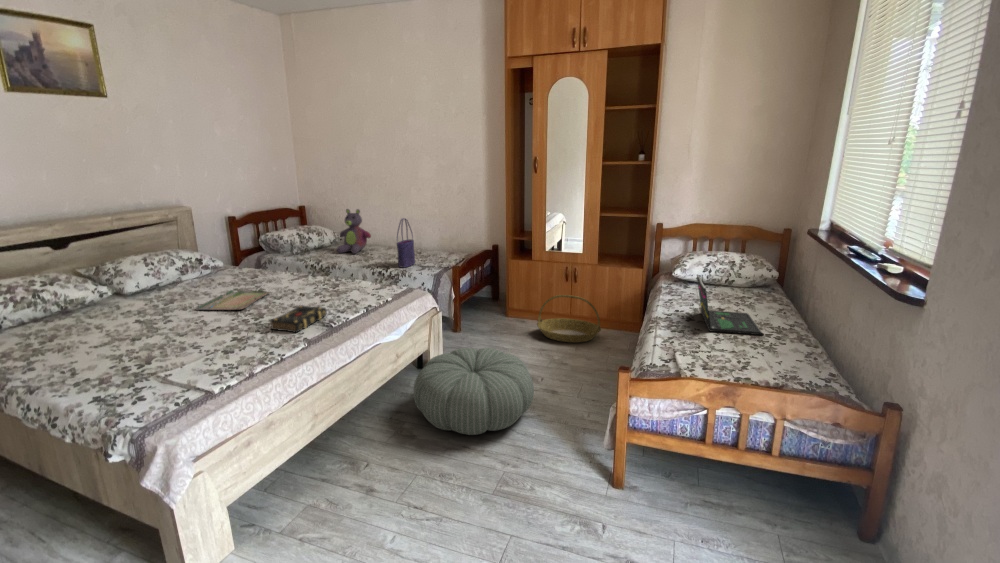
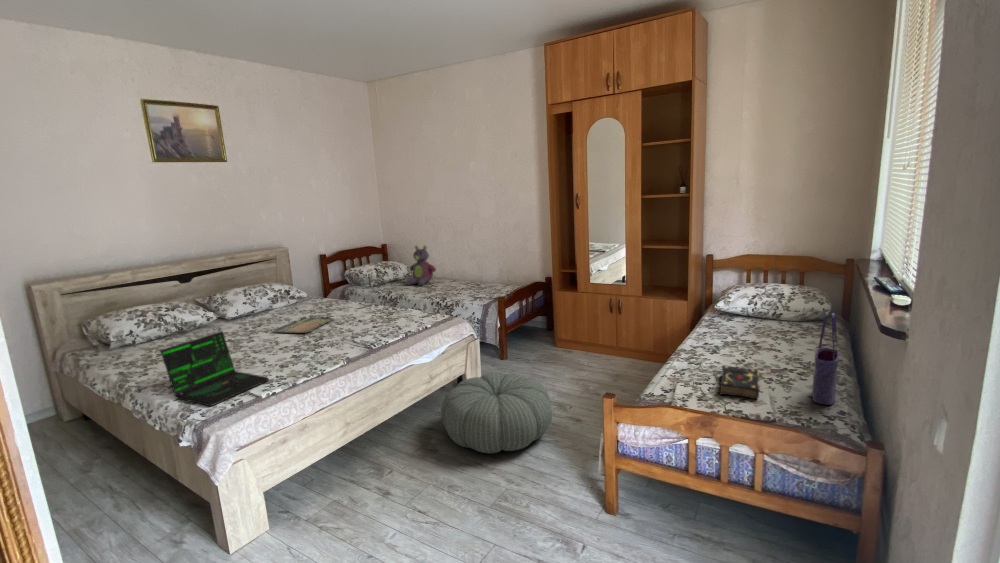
tote bag: present [397,218,415,268] -> present [812,312,839,405]
laptop: present [696,275,763,335] -> present [161,331,269,406]
basket: present [537,295,601,342] -> none [580,326,643,373]
book: present [270,305,327,332] -> present [720,365,759,399]

